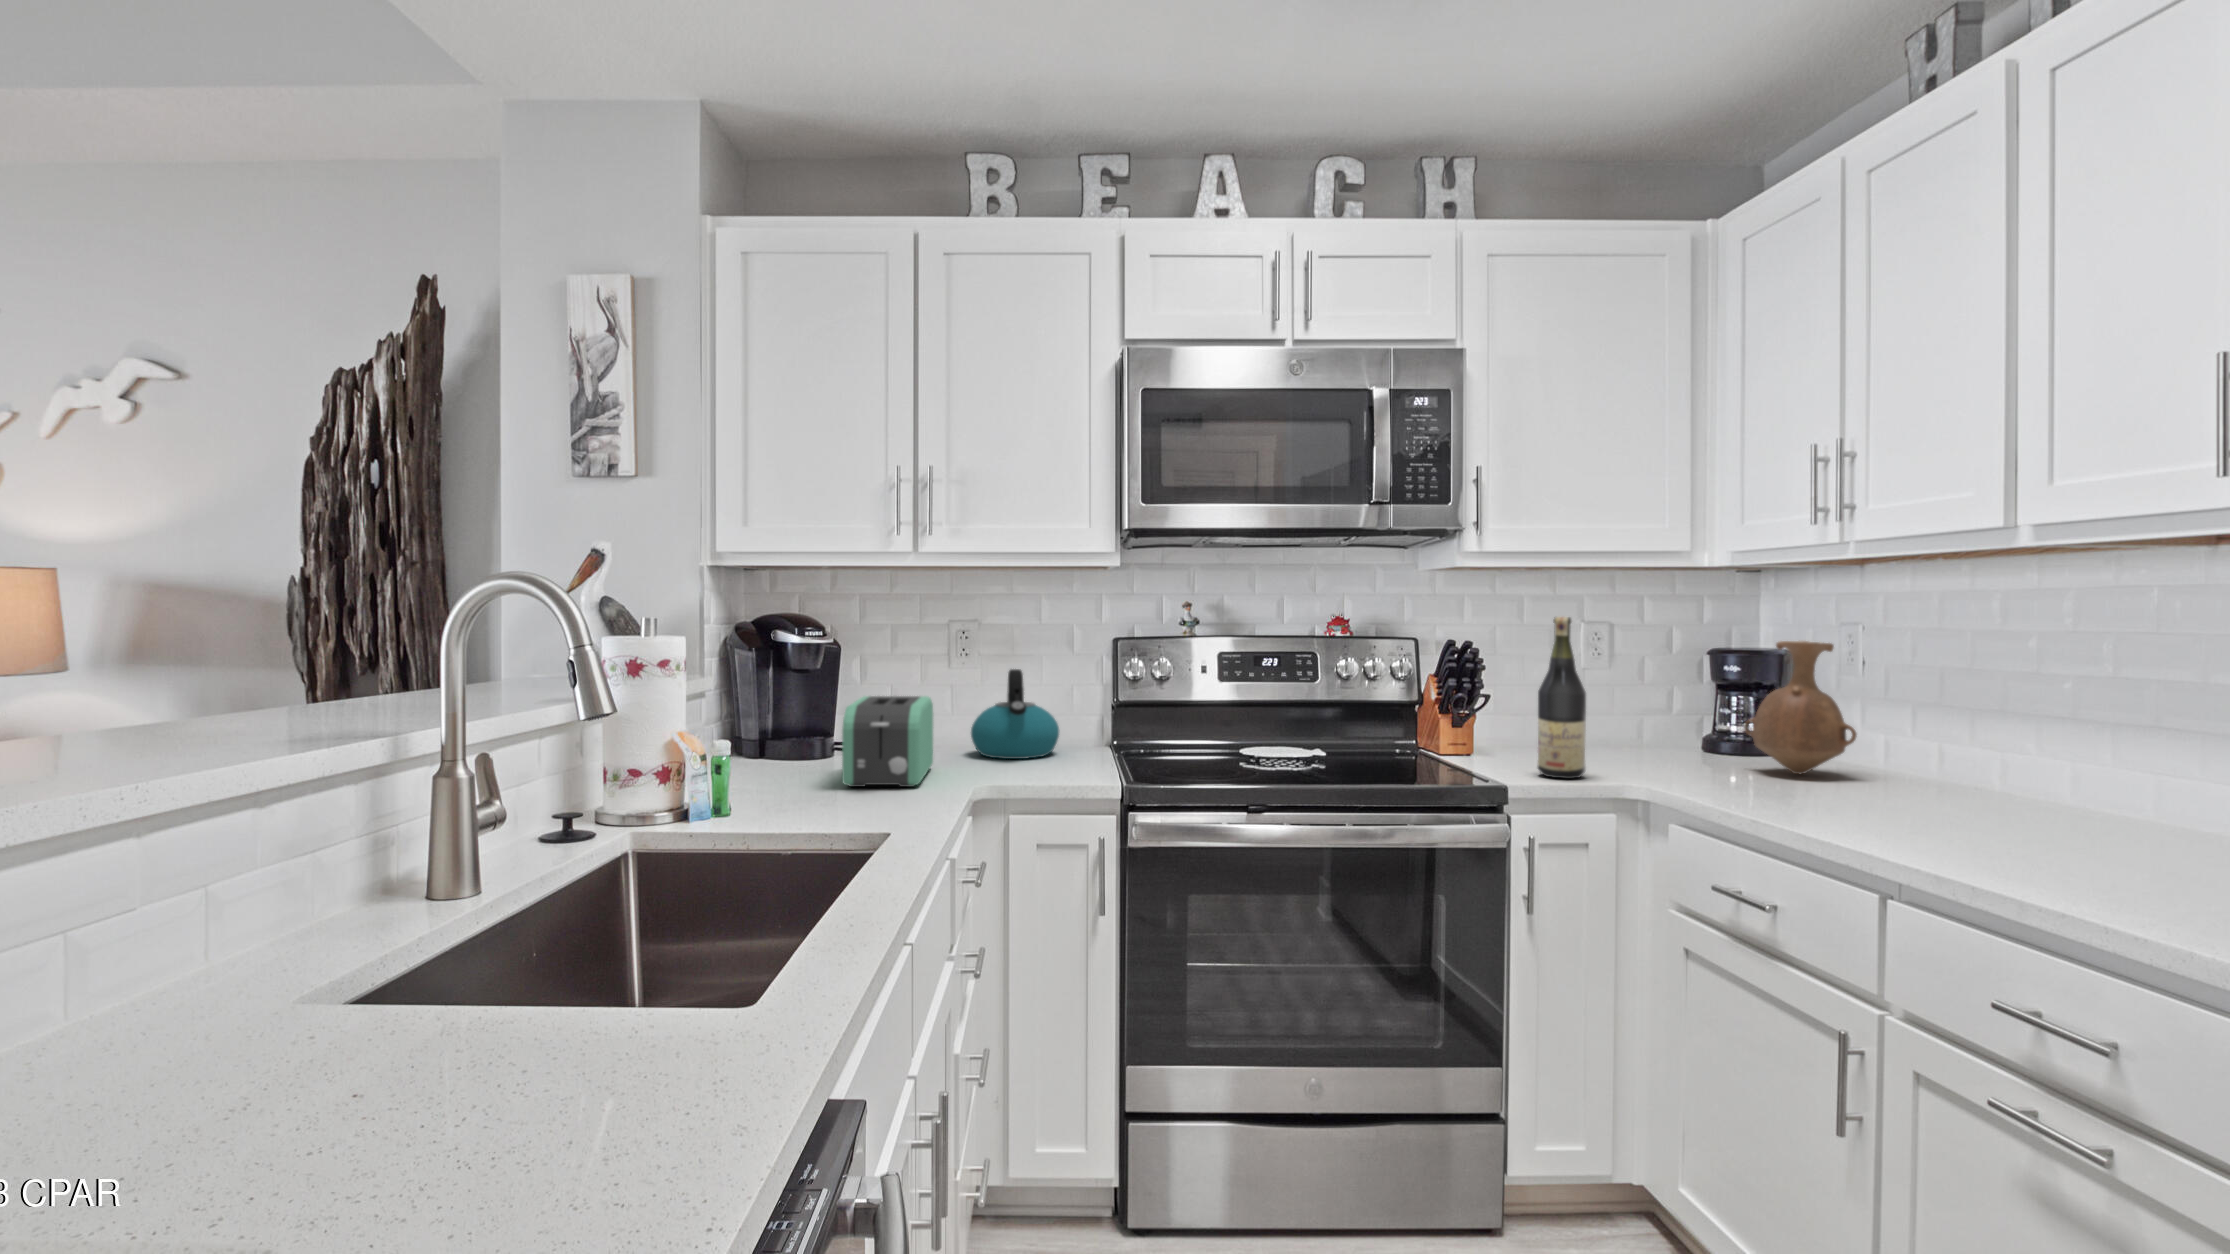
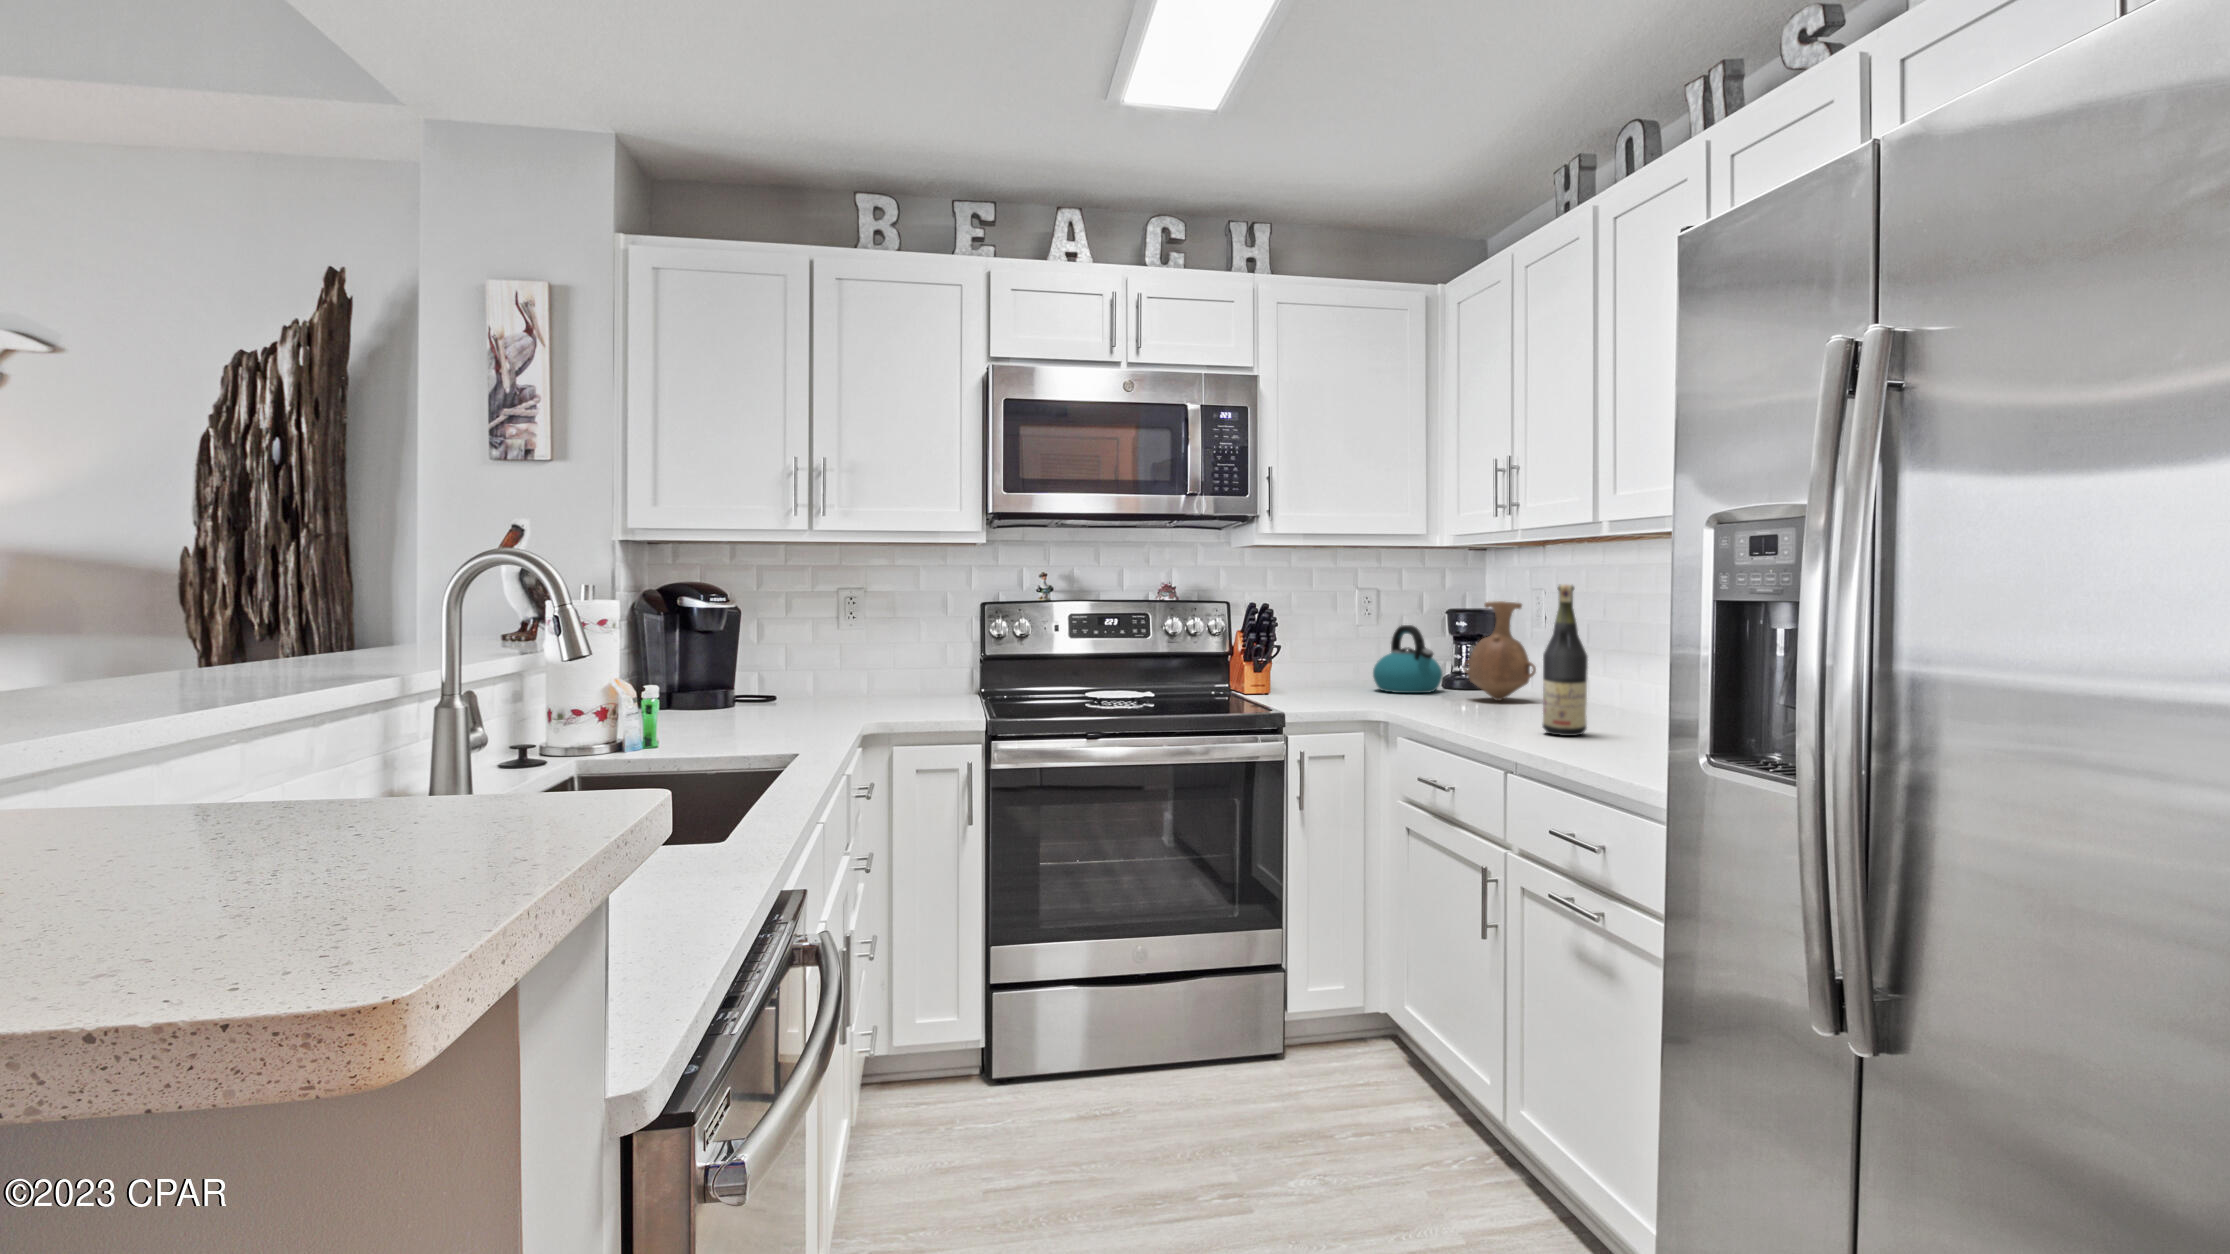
wine bottle: present [1538,617,1586,779] -> present [1543,585,1588,736]
kettle: present [971,669,1059,759] -> present [1373,625,1443,693]
toaster: present [842,696,933,787] -> none [748,651,826,725]

